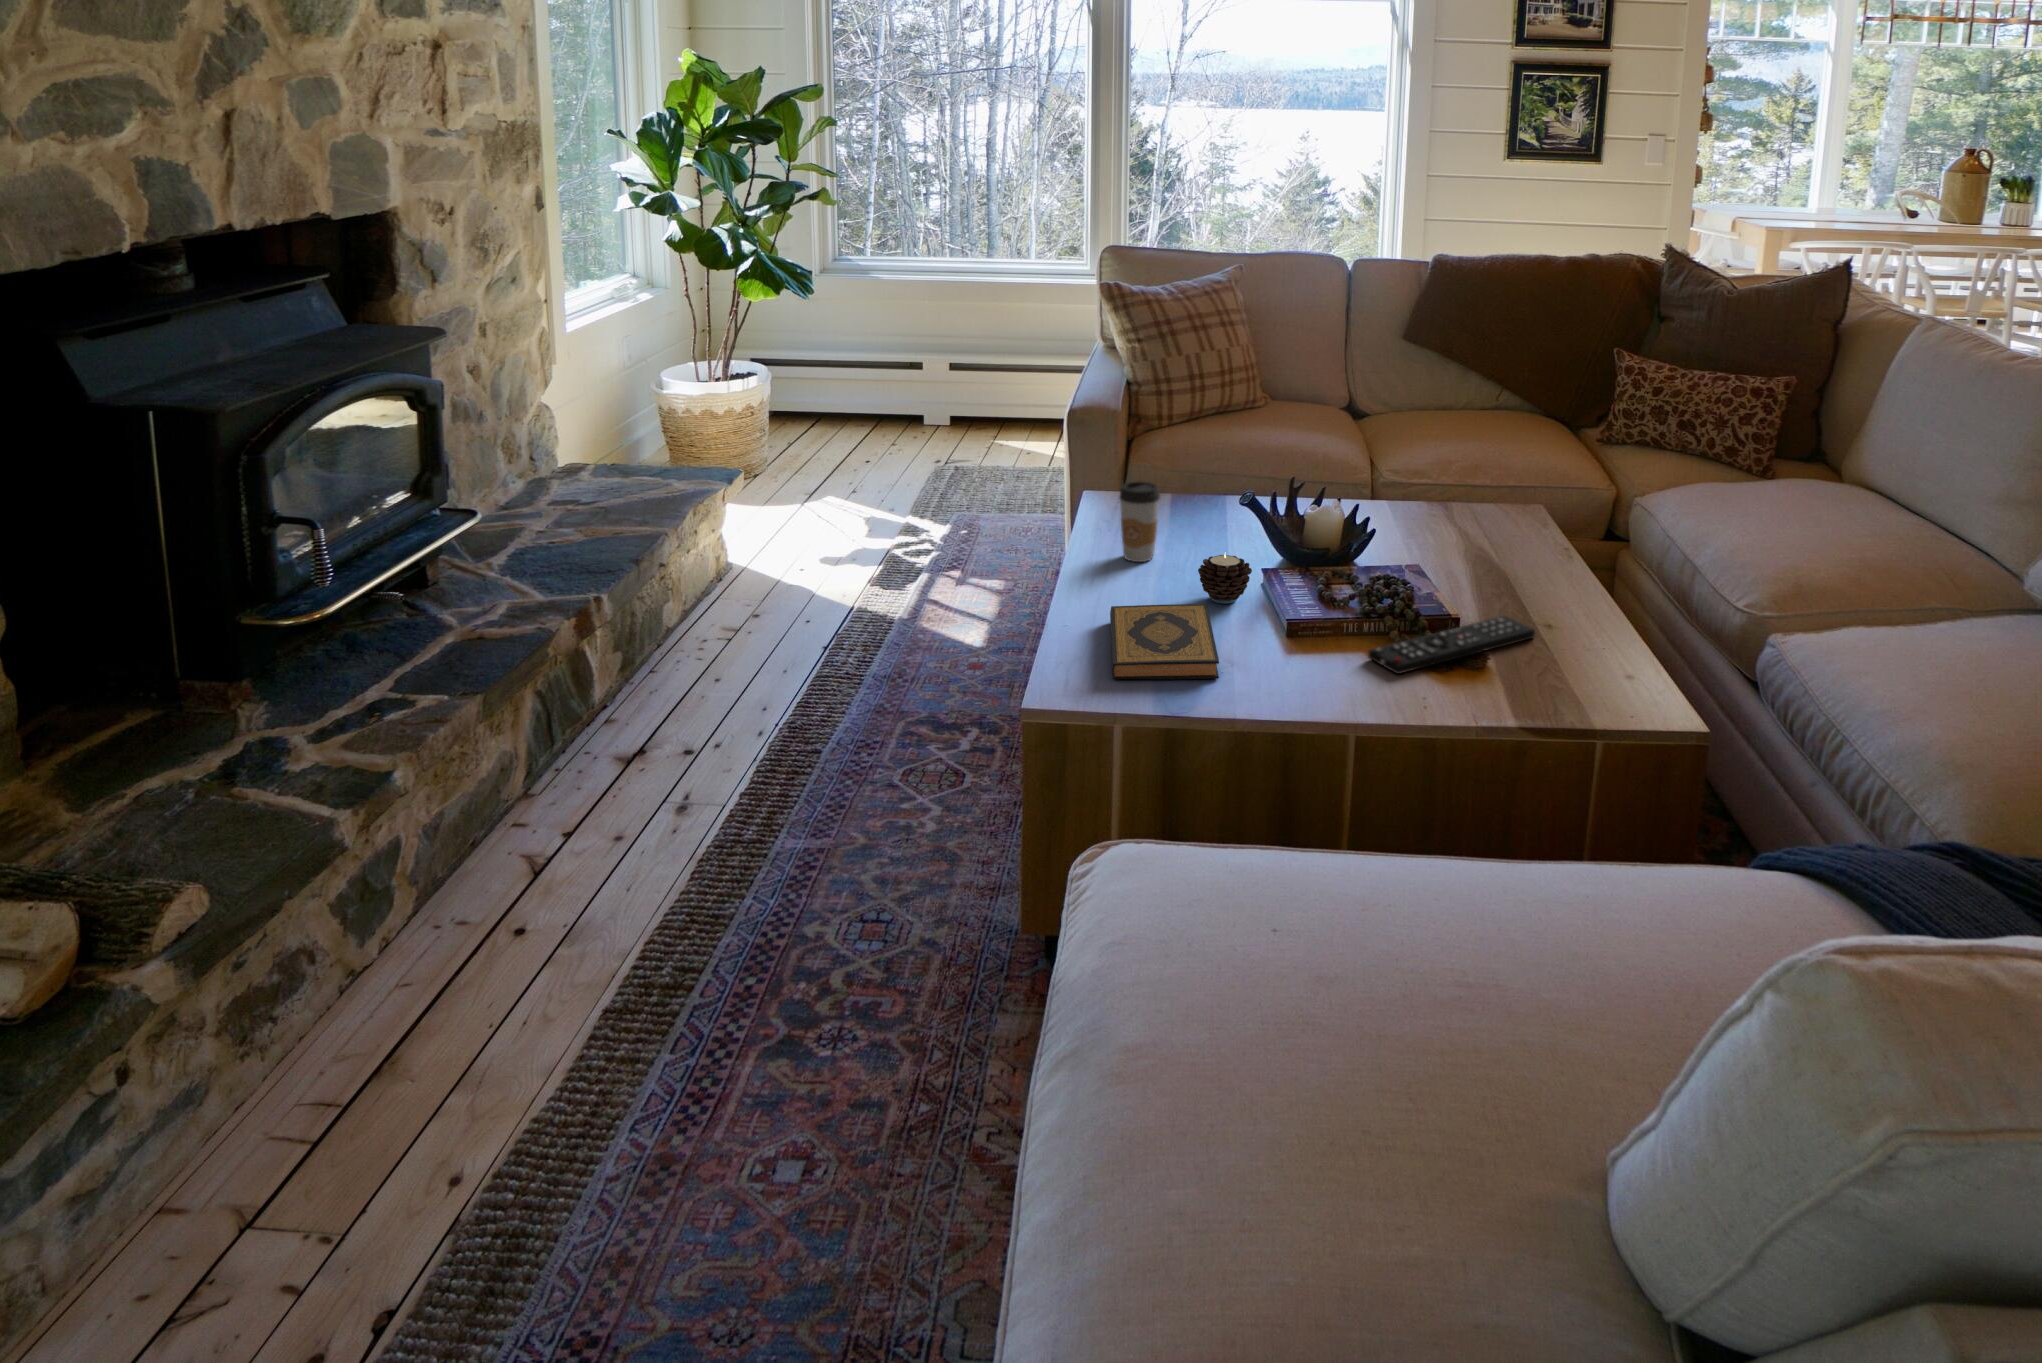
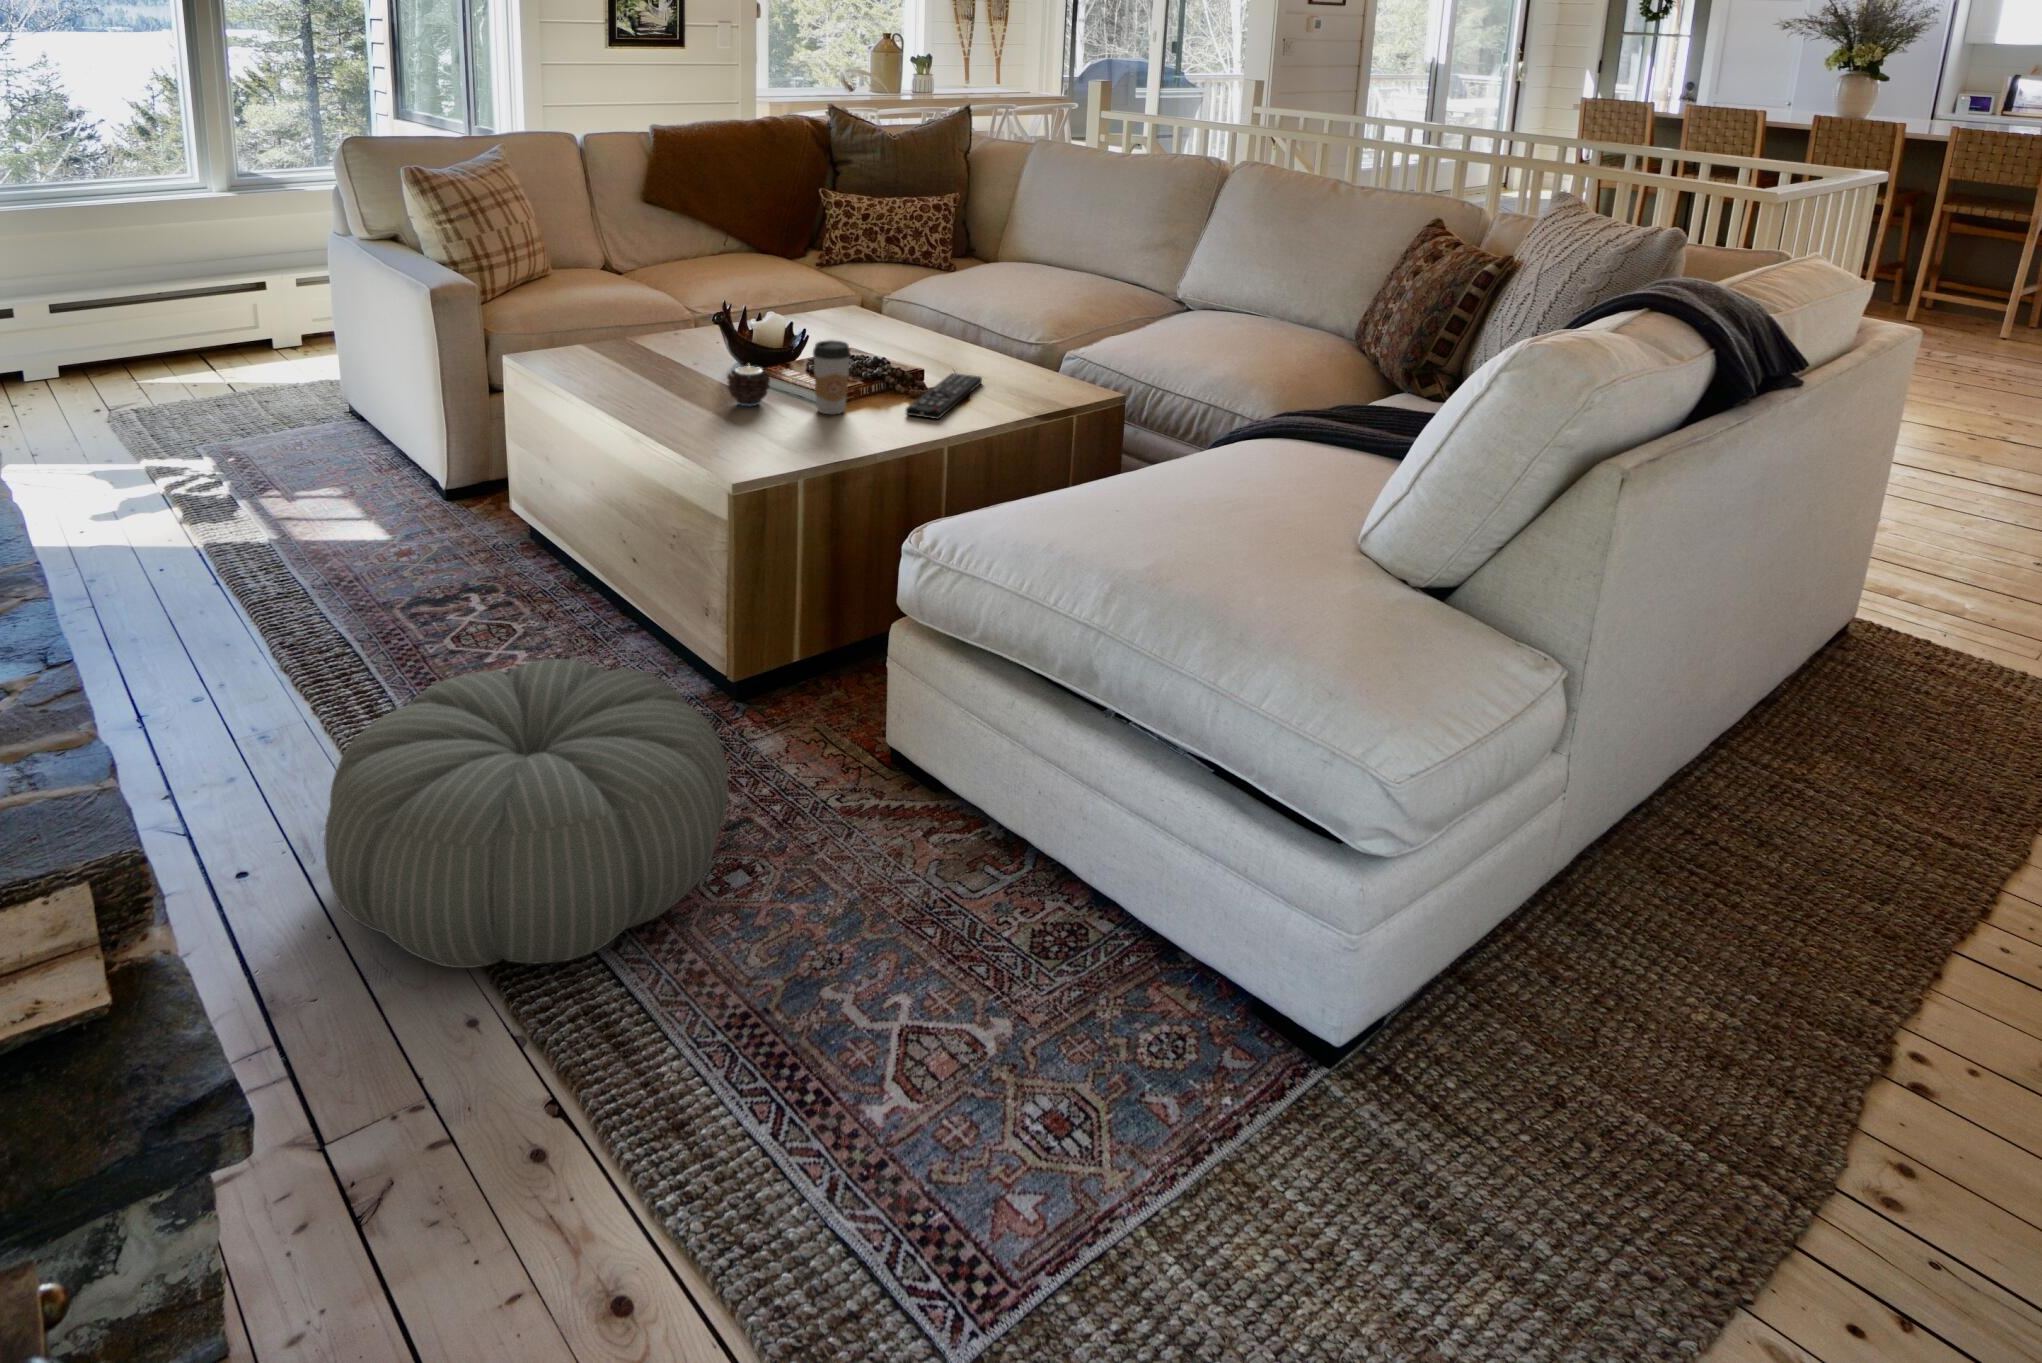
coffee cup: present [1120,481,1160,562] -> present [813,340,850,414]
hardback book: present [1110,604,1219,679] -> none [691,404,832,465]
pouf: none [452,819,888,1170] -> present [325,659,728,968]

